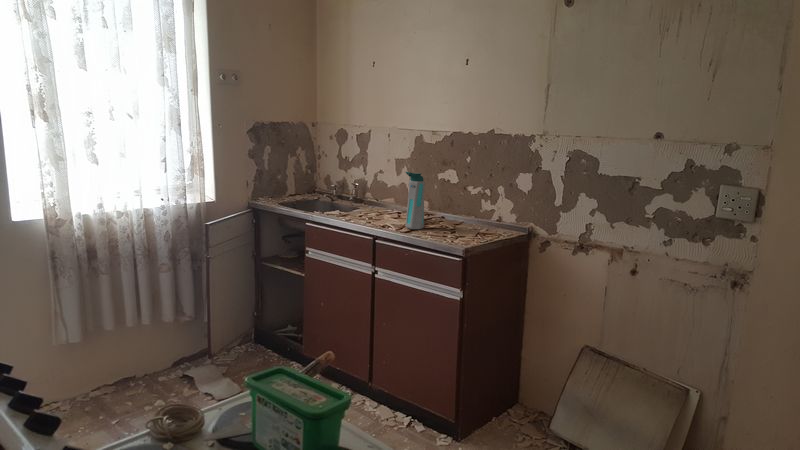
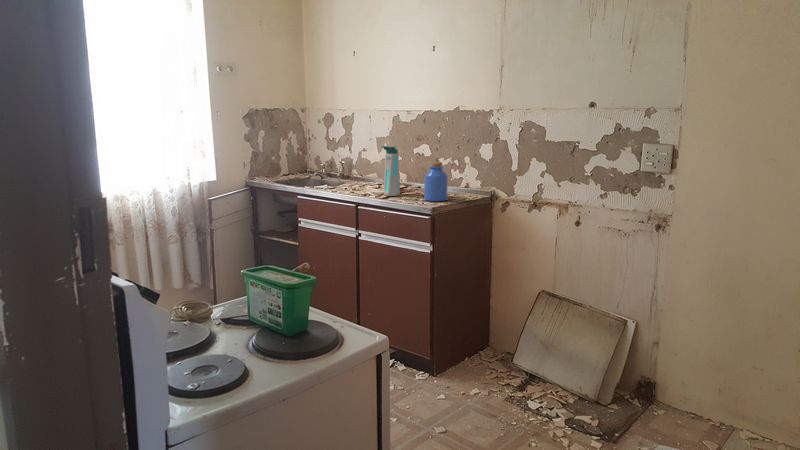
jar: none [453,194,482,239] -> present [424,163,448,201]

